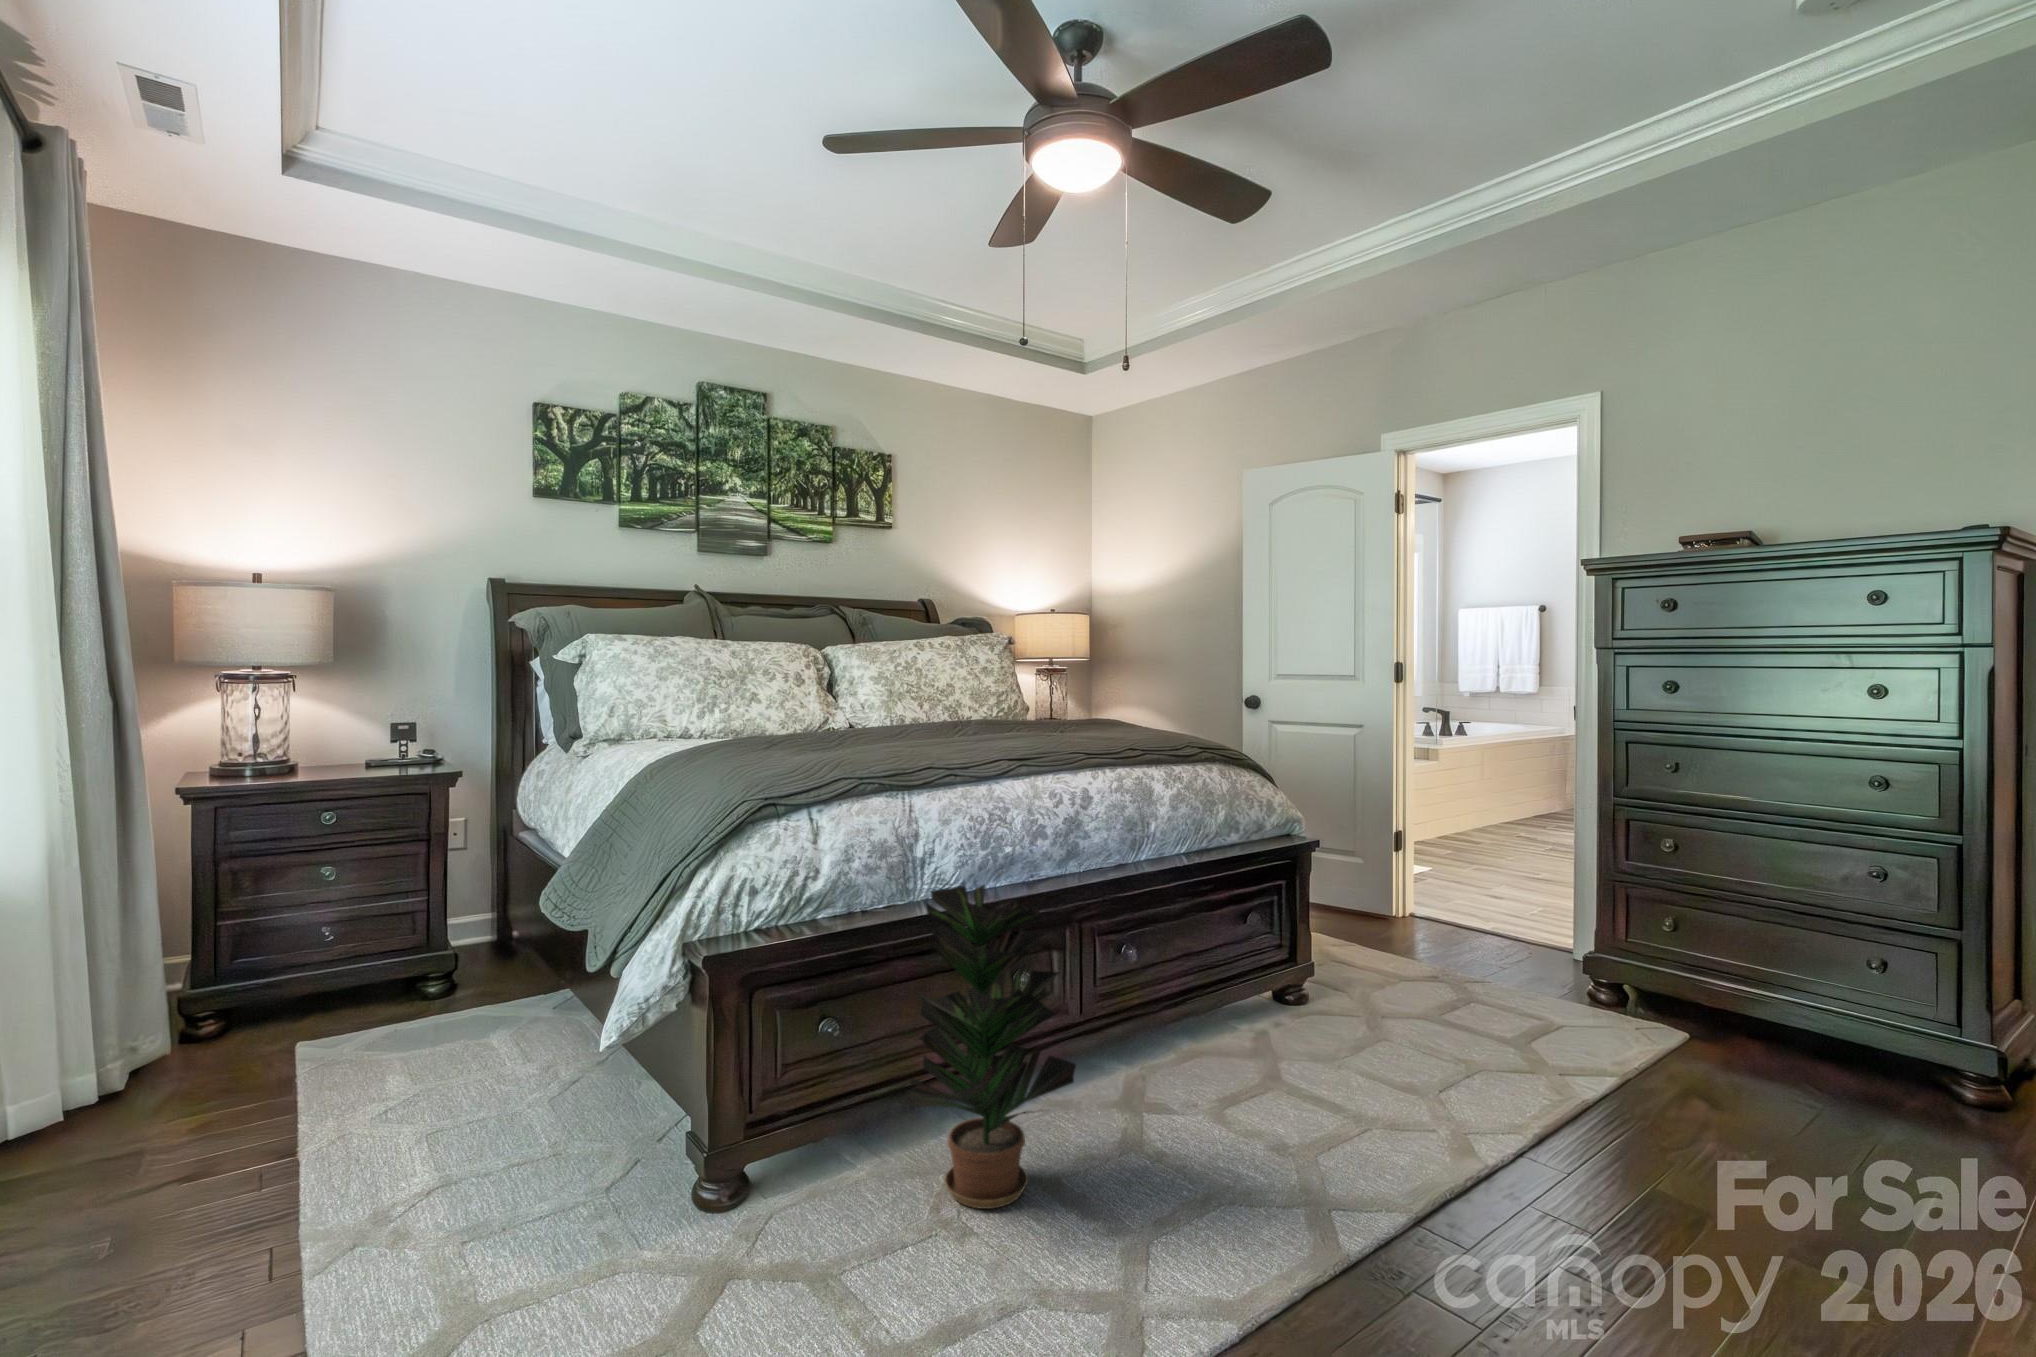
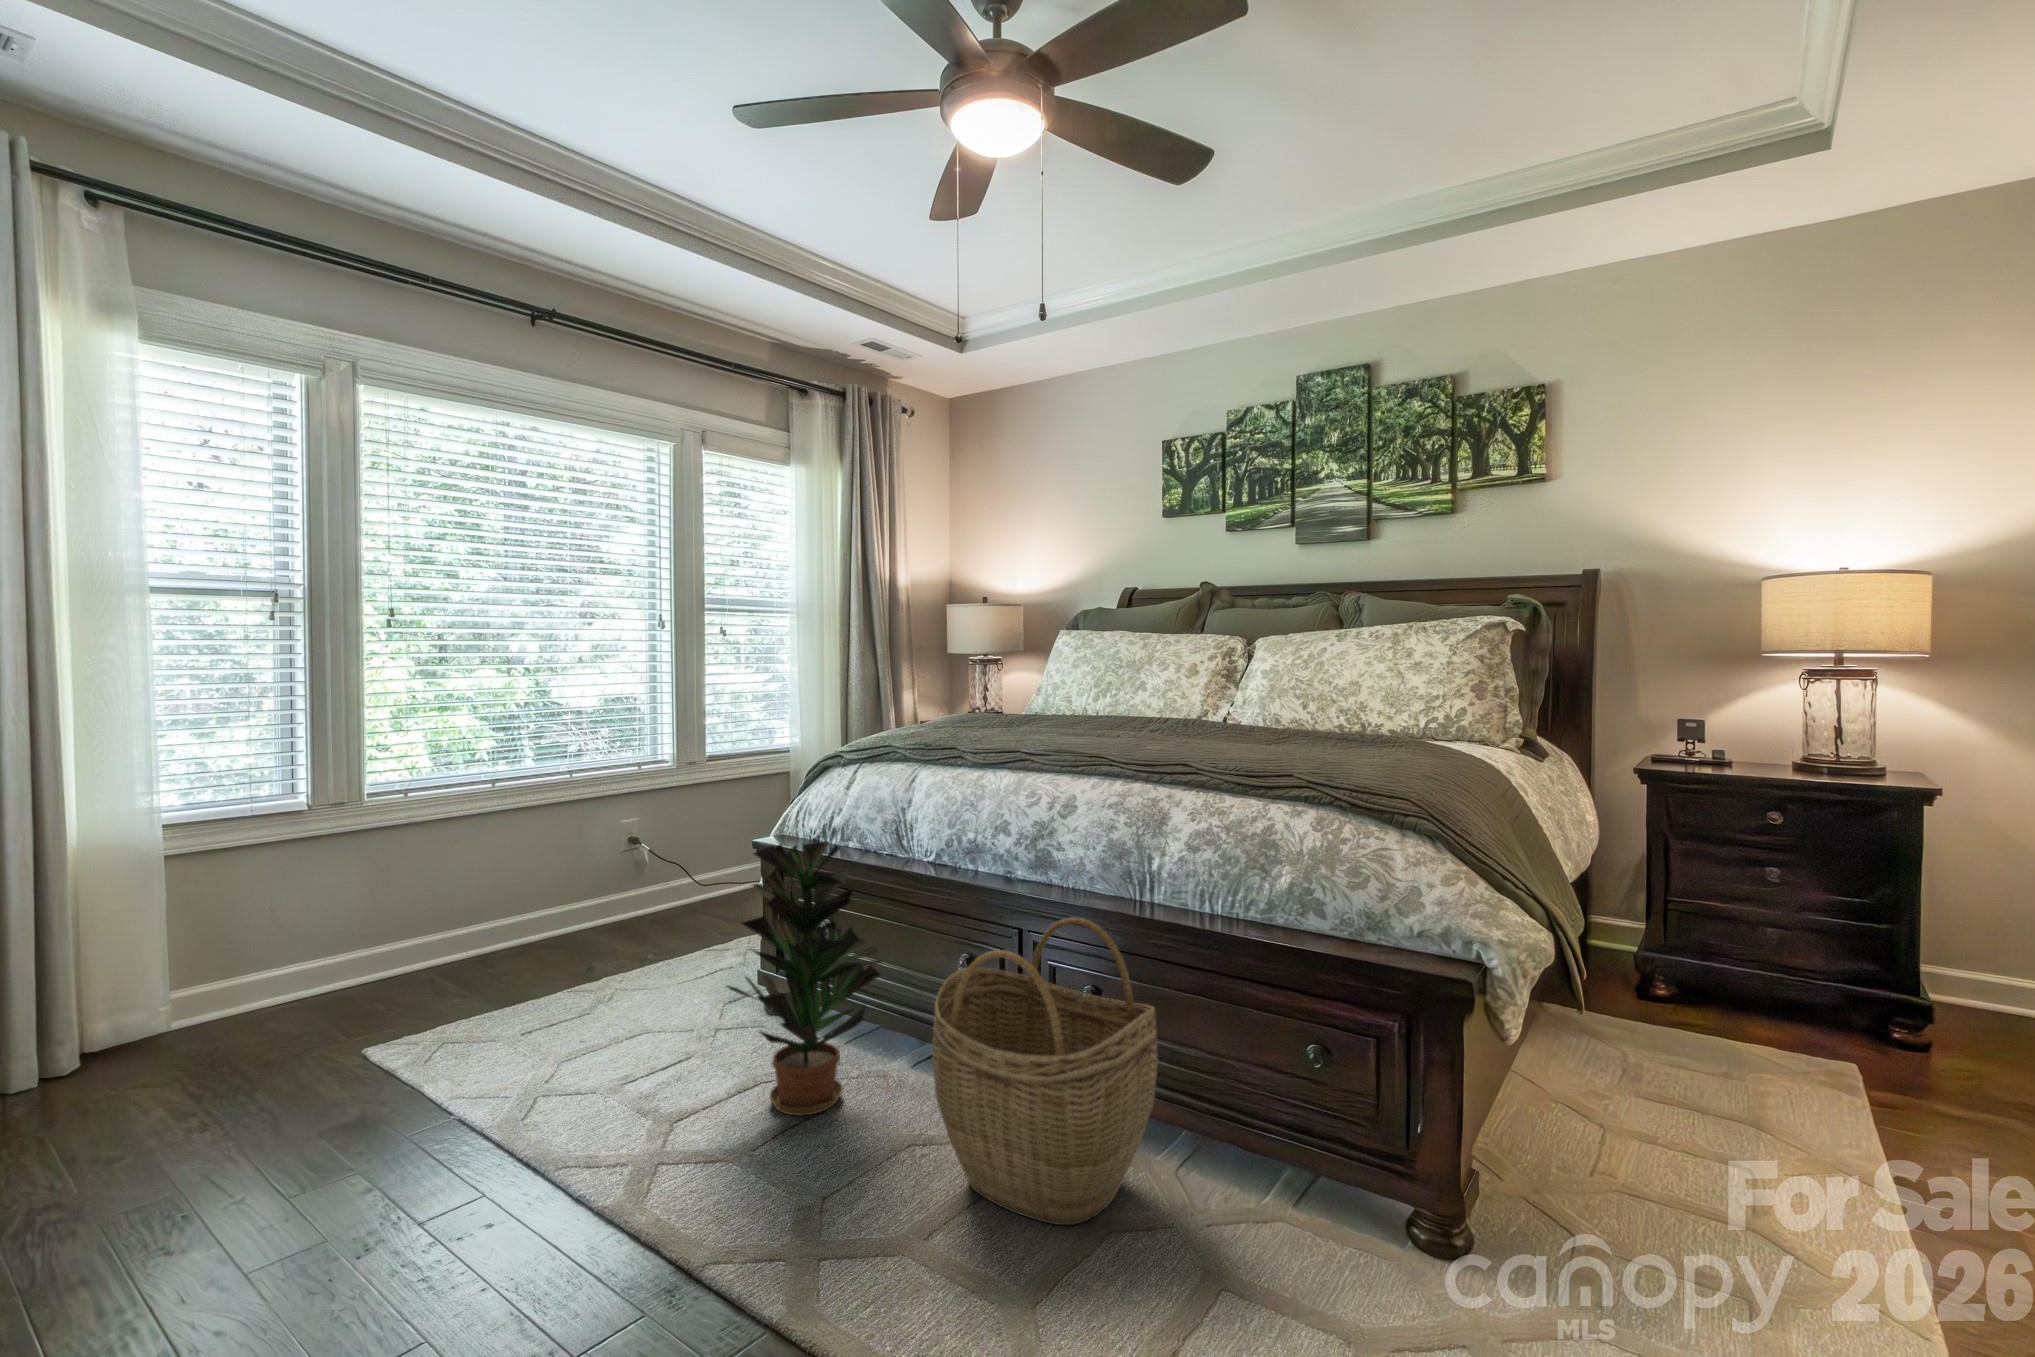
woven basket: none [1101,882,1282,1123] -> present [932,918,1158,1225]

